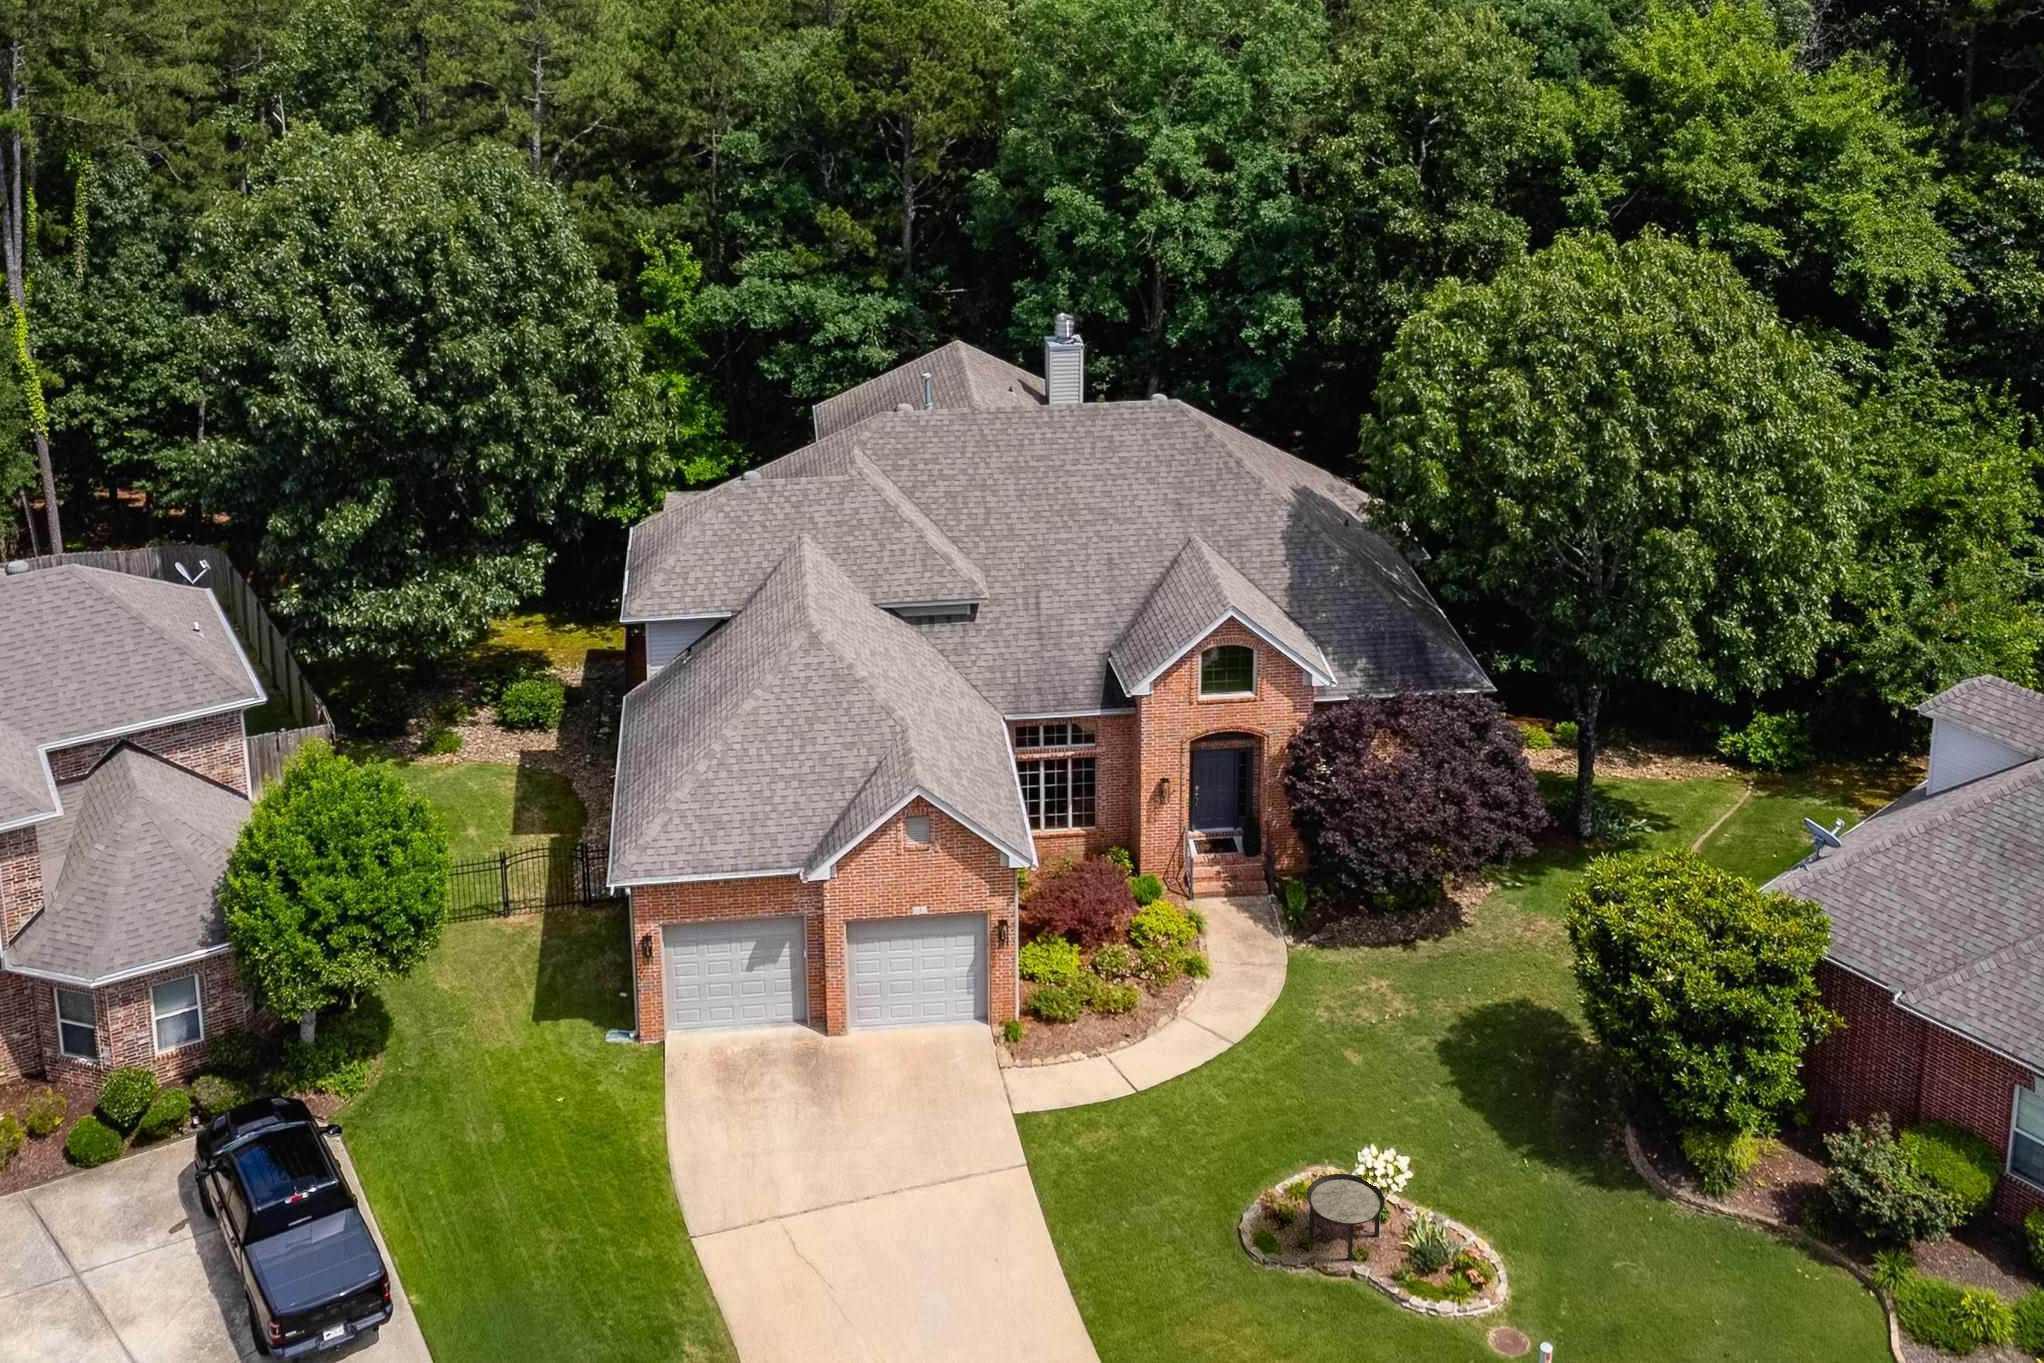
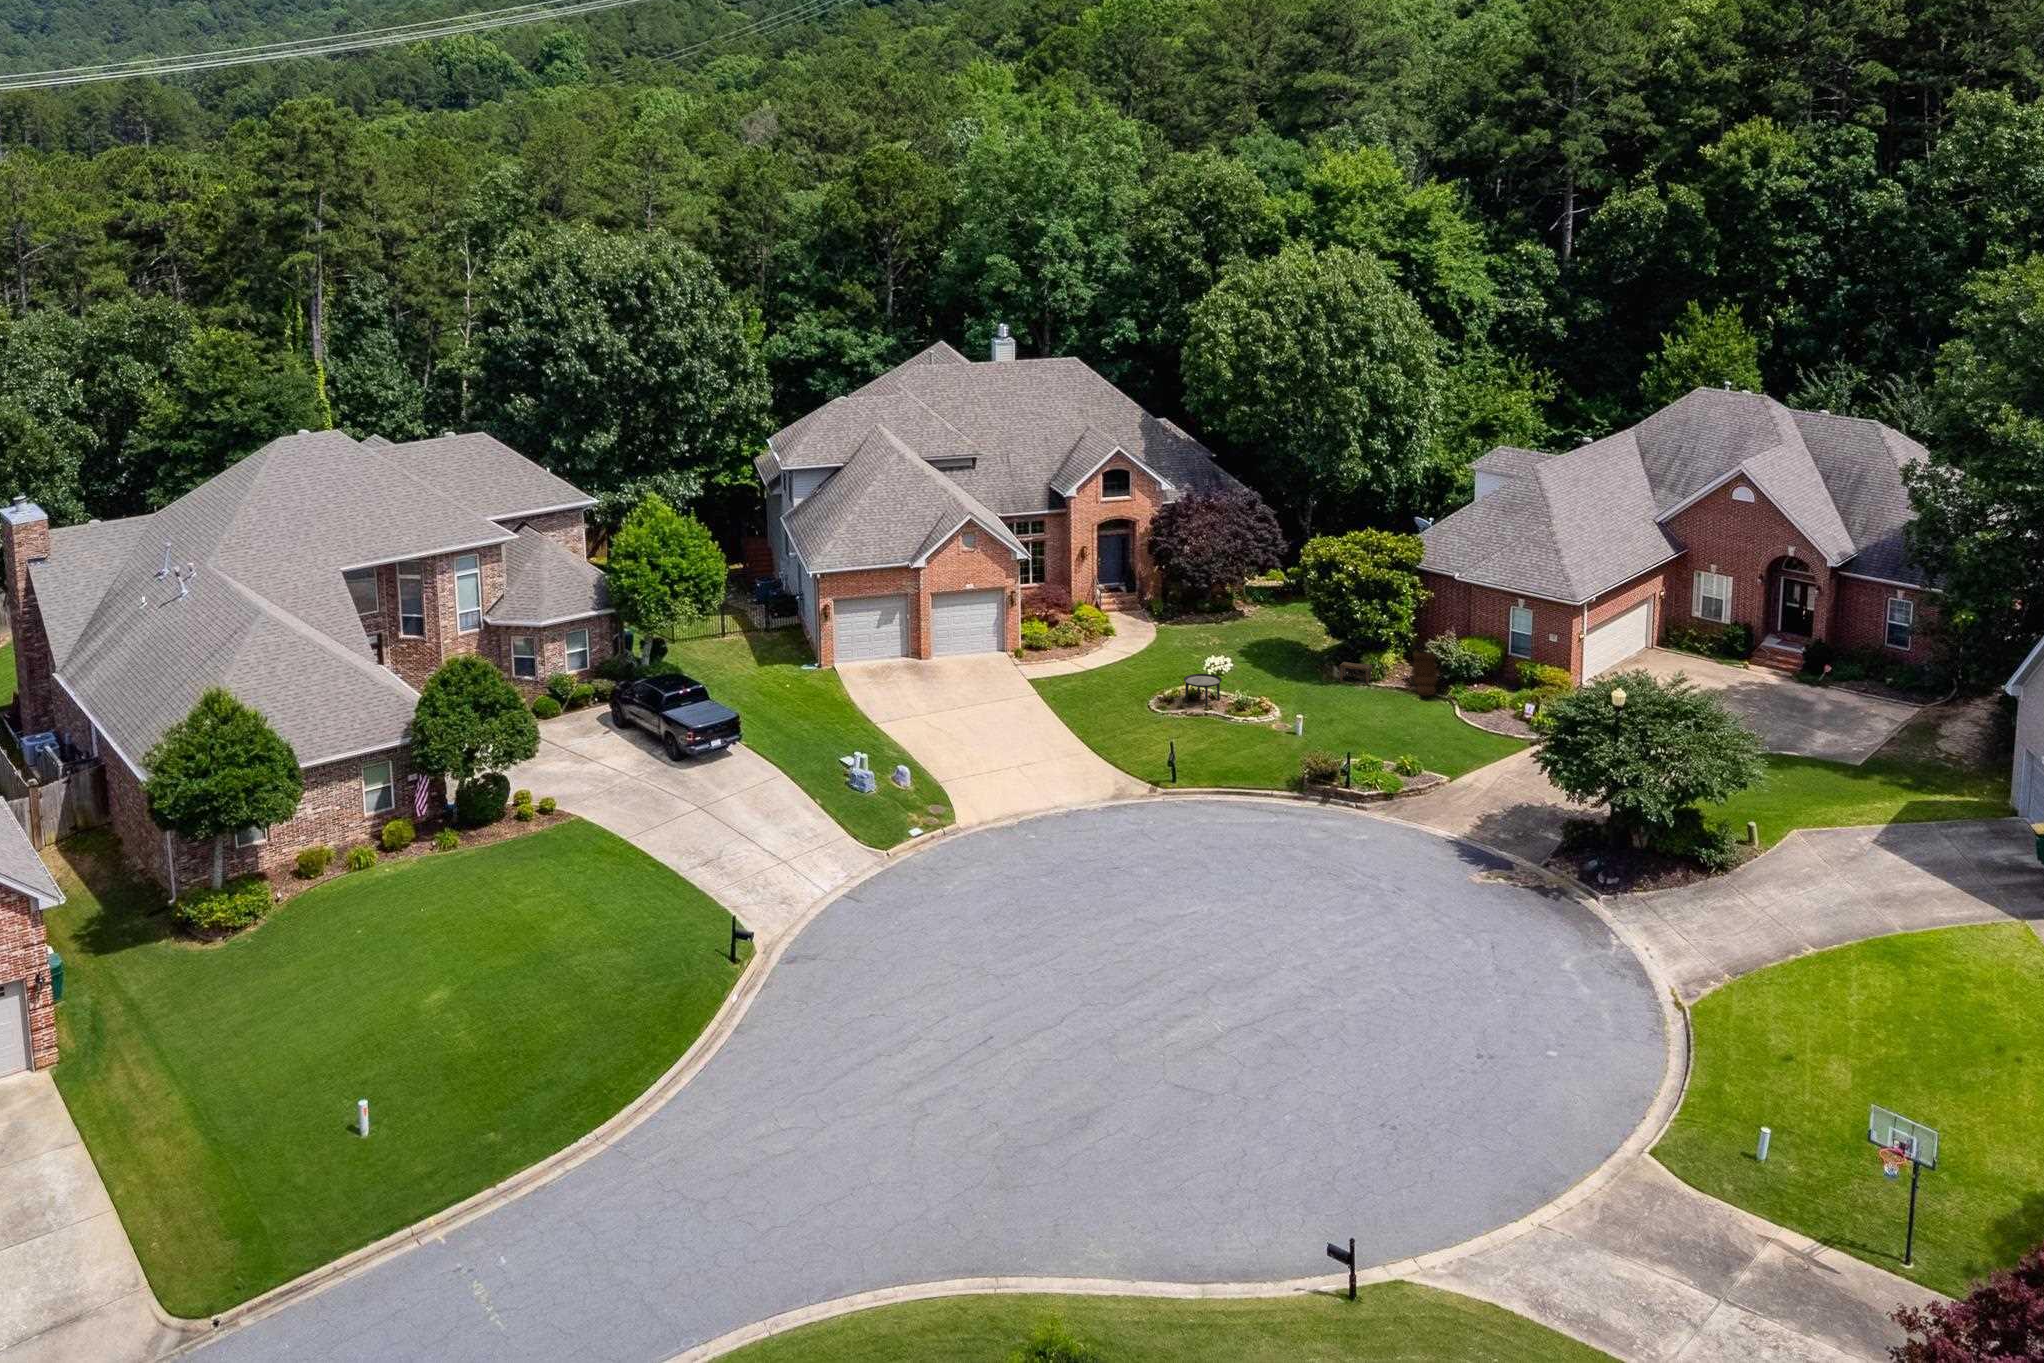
bench: none [1631,1144,1700,1206] -> present [1339,662,1372,684]
lounge chair: none [1781,1164,1847,1285] -> present [1410,653,1440,697]

